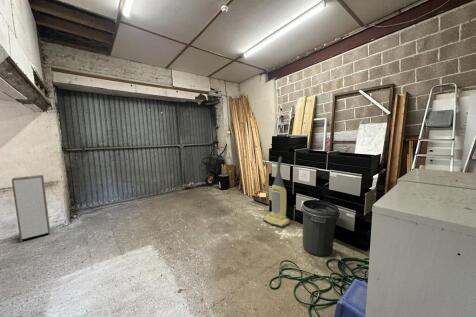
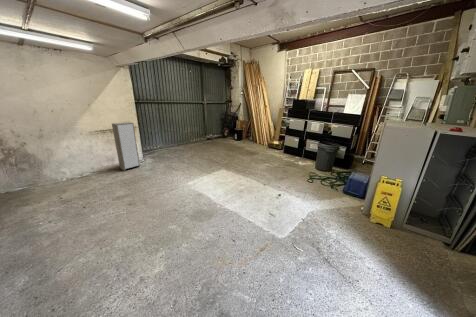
vacuum cleaner: present [263,157,290,227] -> none [283,114,301,160]

